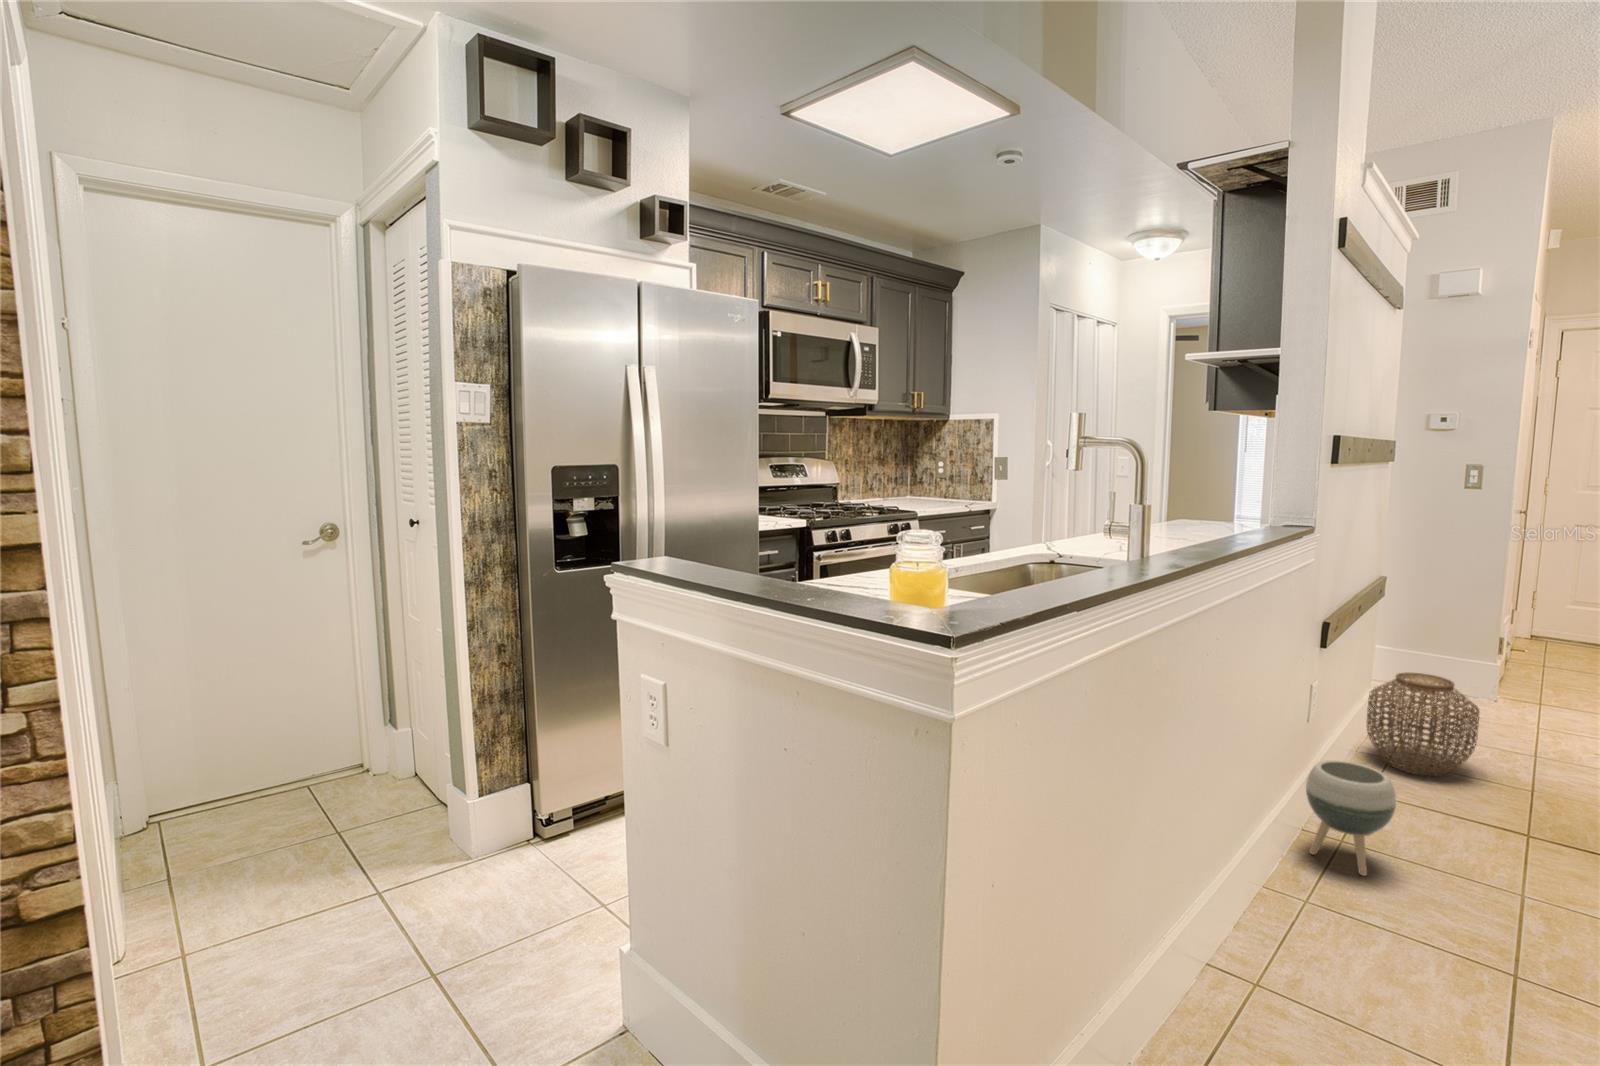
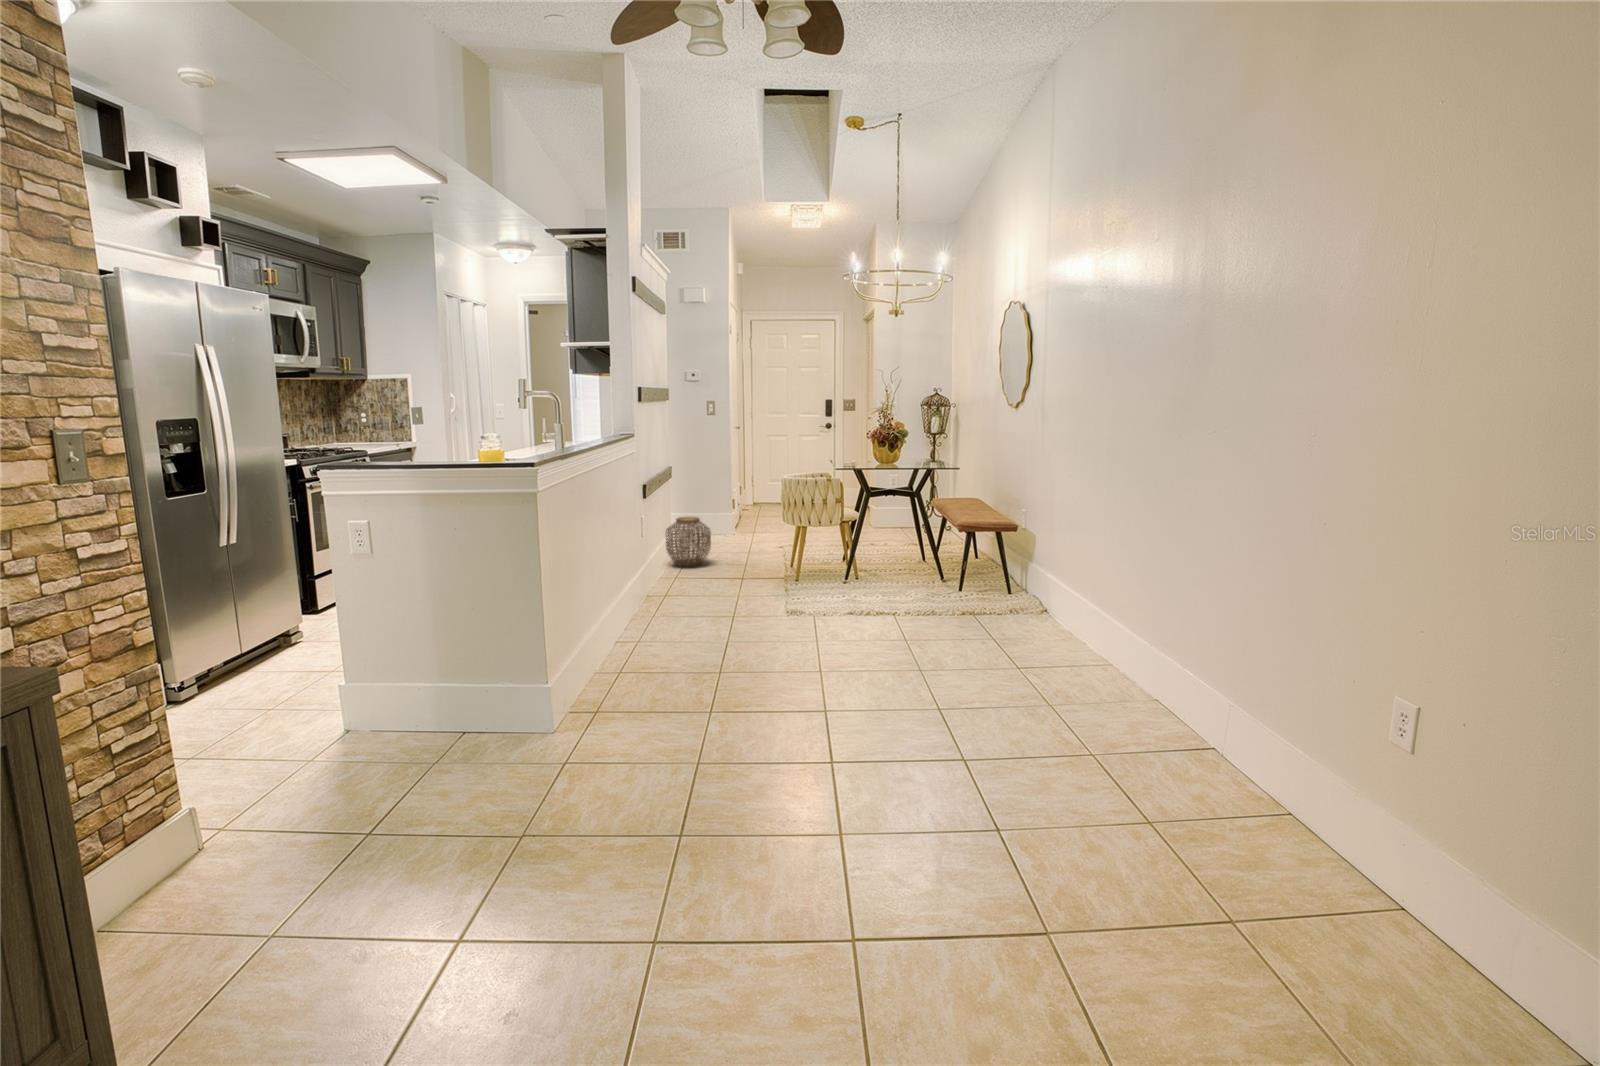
planter: present [1306,760,1396,876] -> none [646,553,681,601]

